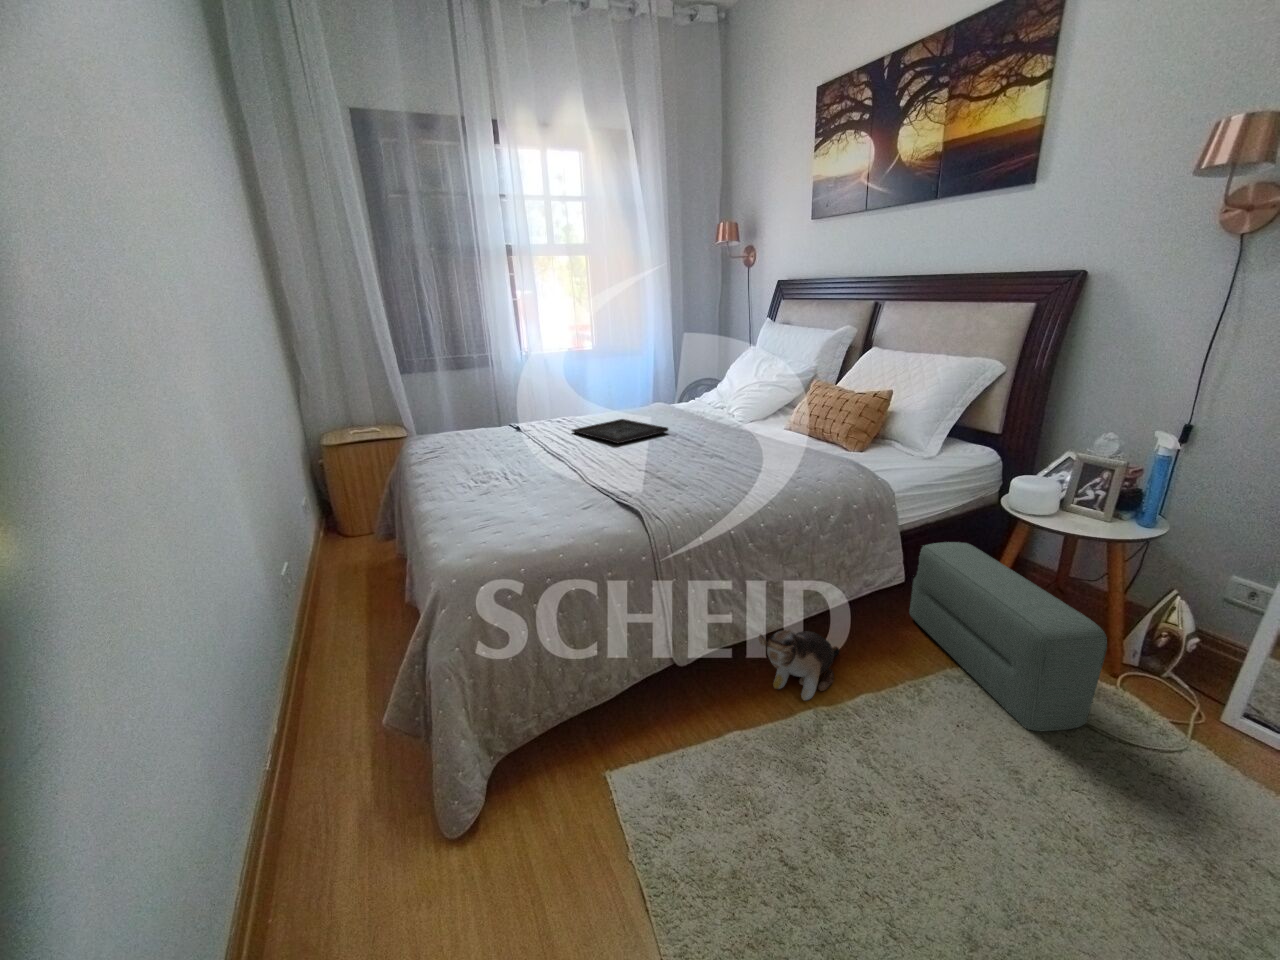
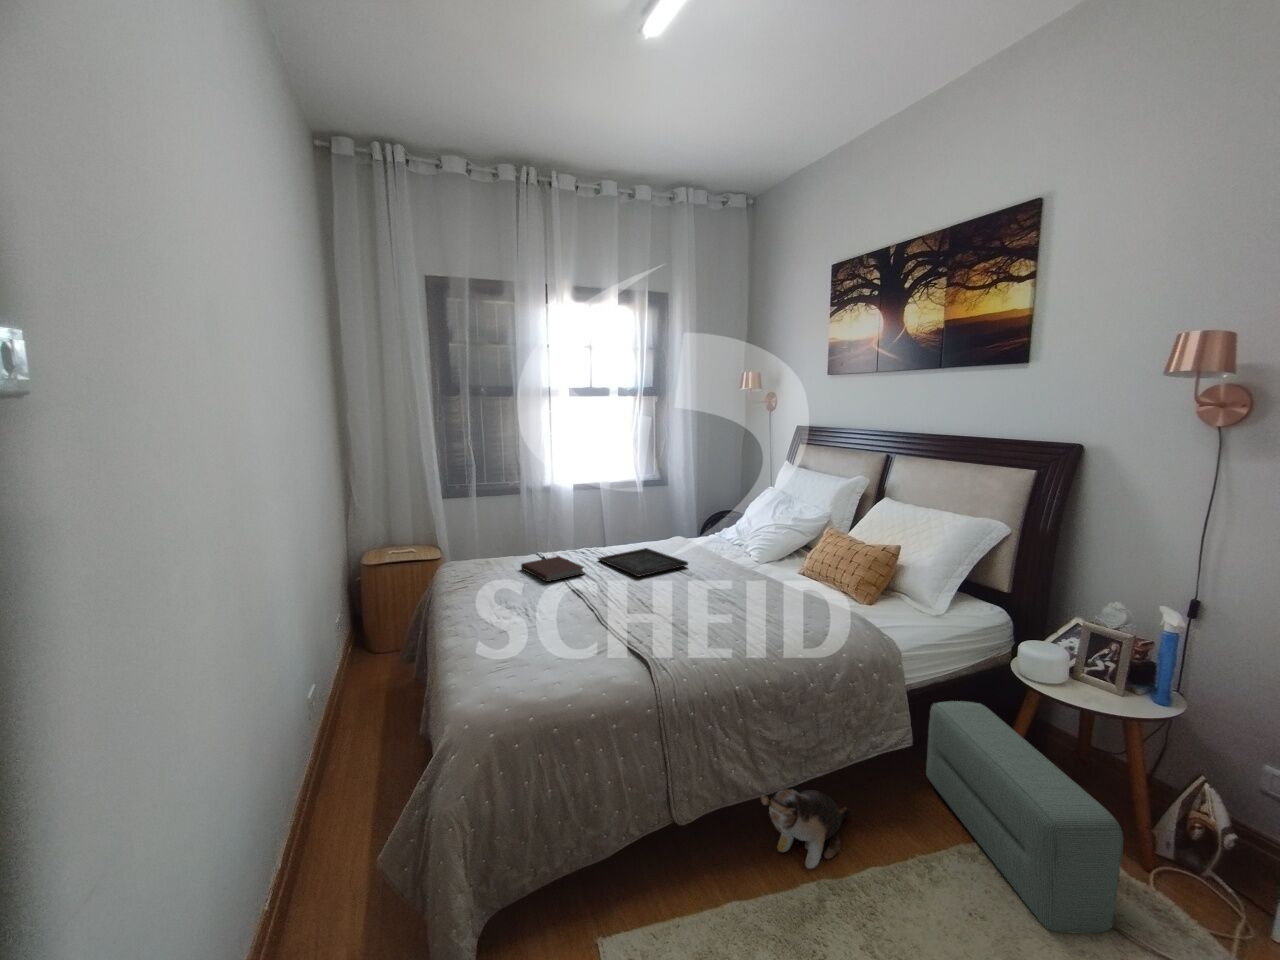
notebook: none [490,430,561,453] -> present [521,556,584,582]

